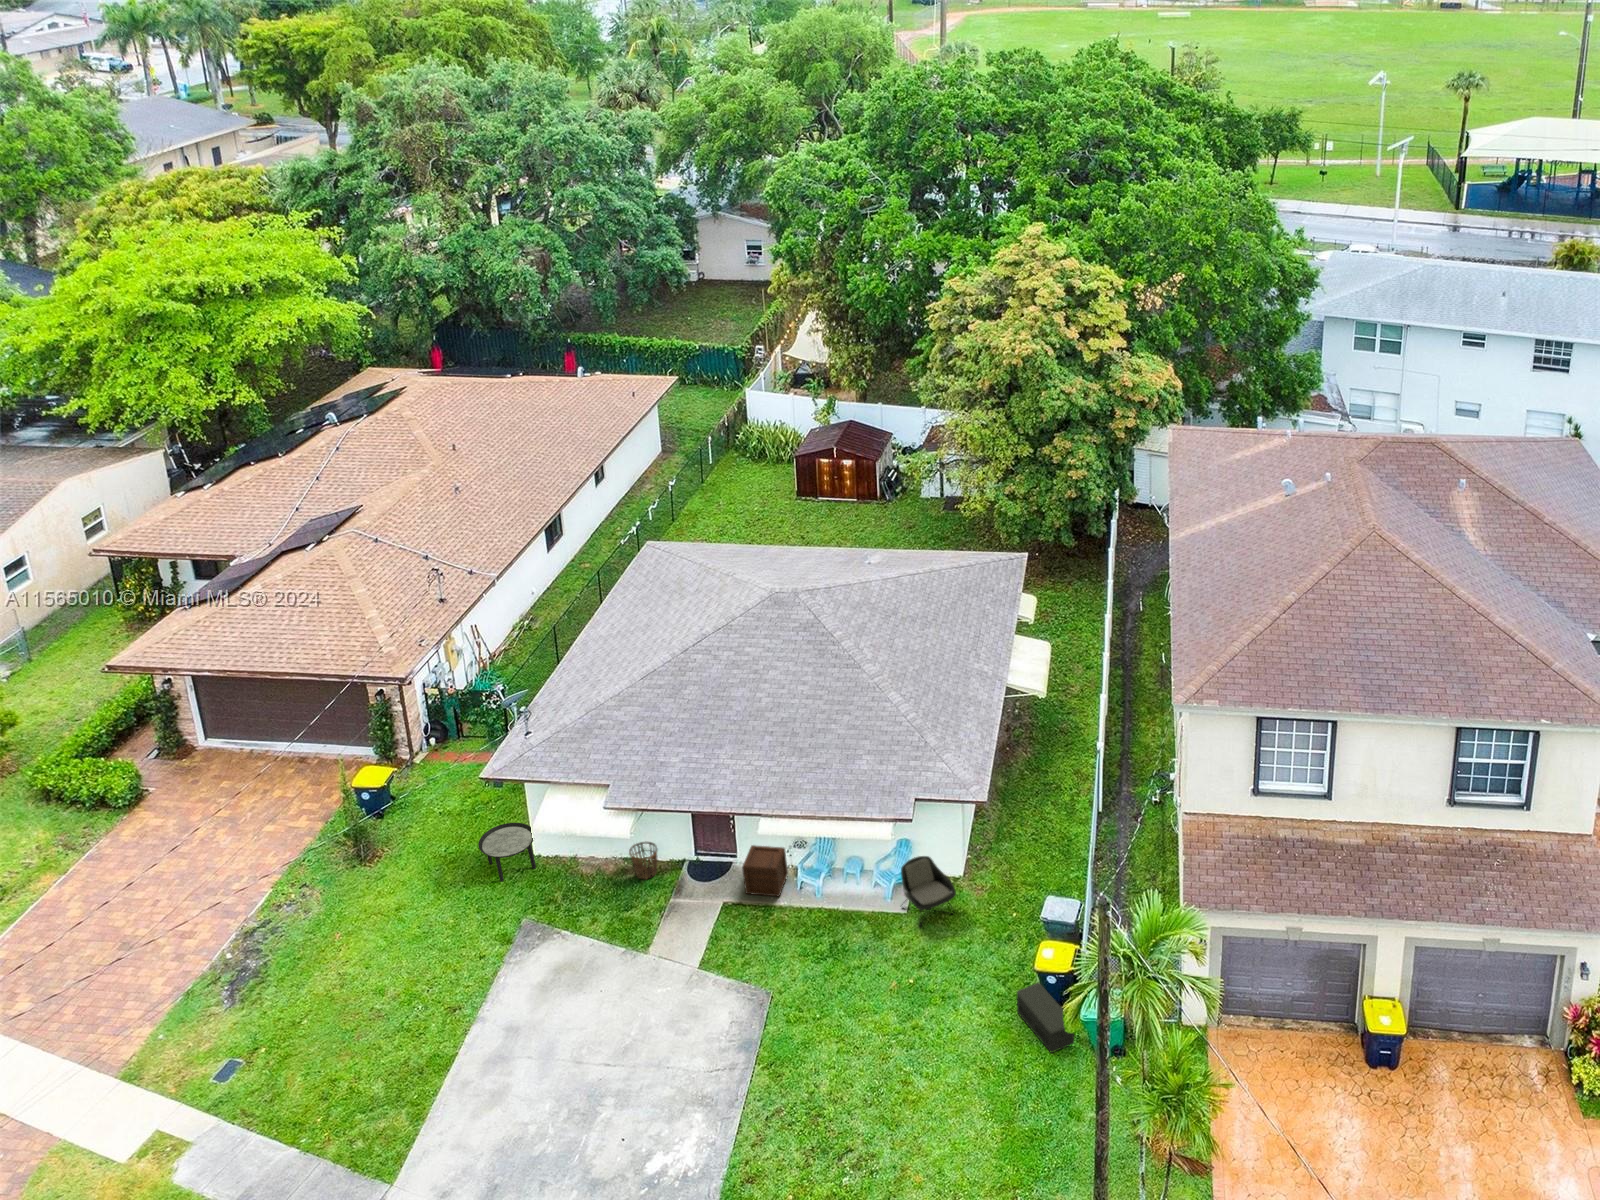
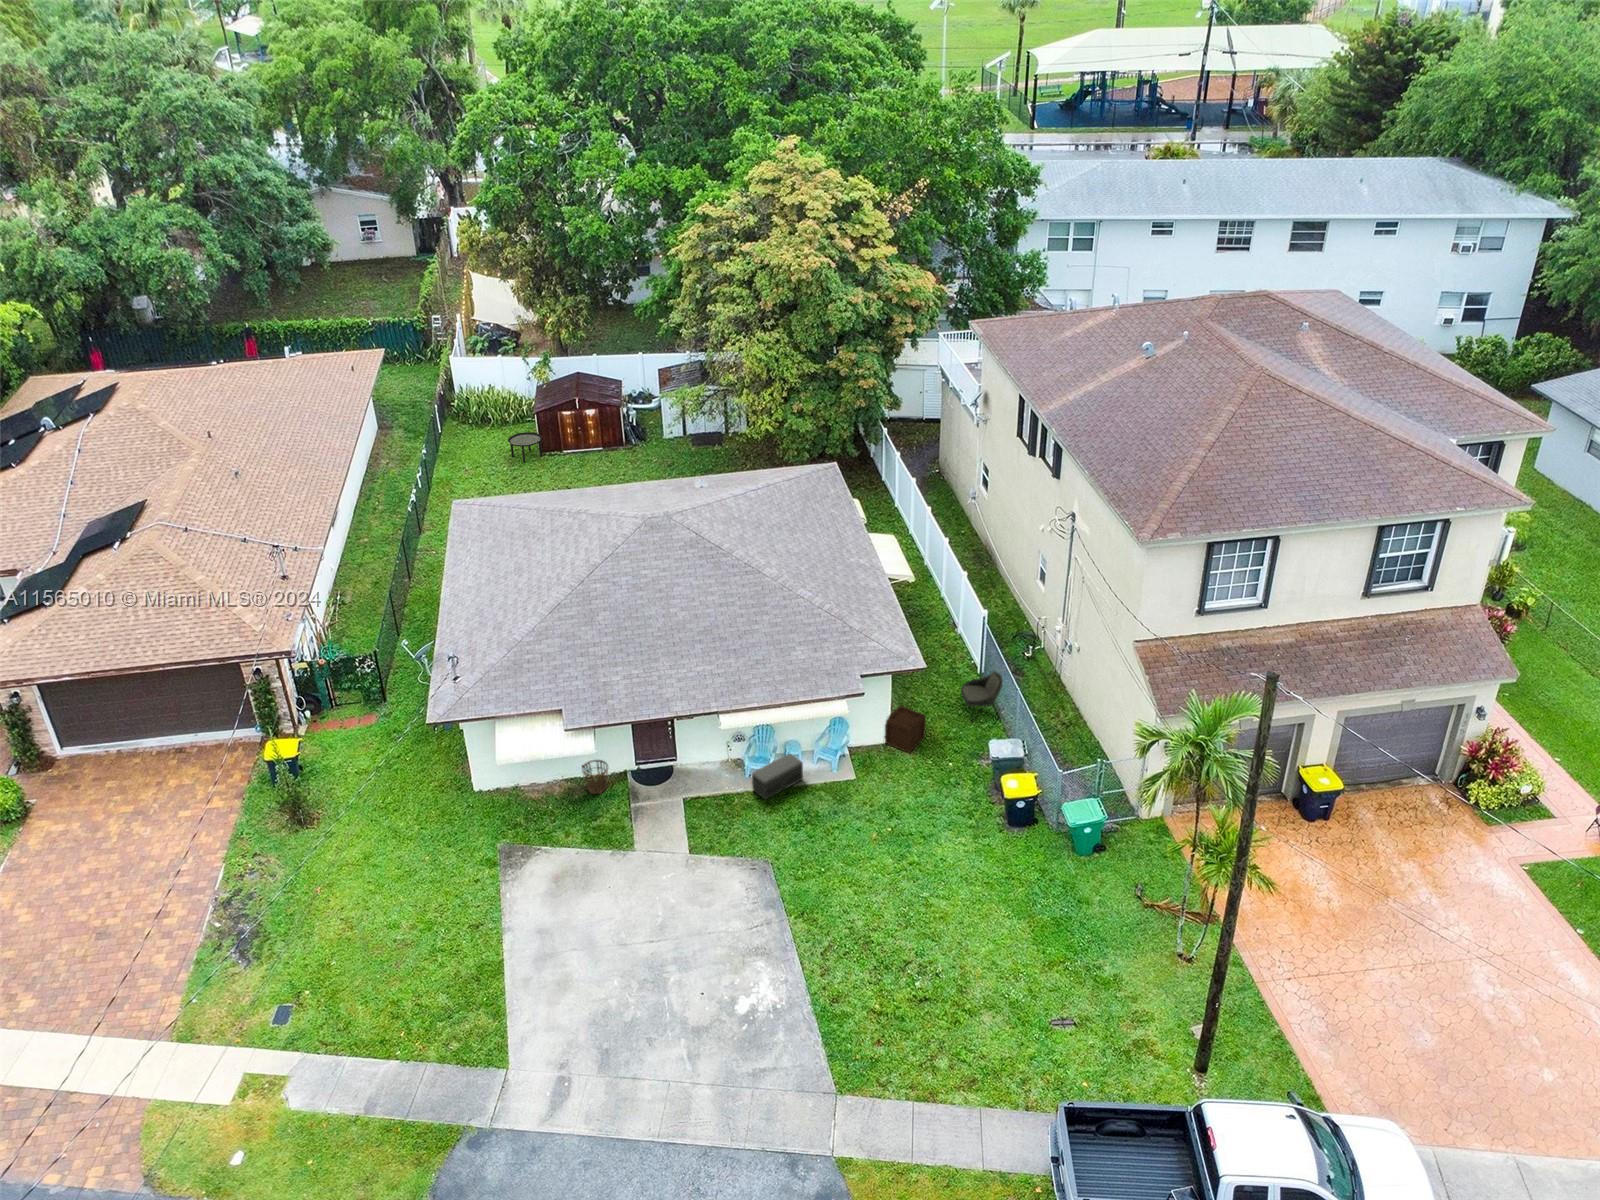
round table: present [478,823,536,882] -> present [508,432,543,463]
wooden crate: present [742,845,788,896] -> present [884,706,926,753]
lounge chair: present [901,856,956,927] -> present [961,671,1003,721]
storage bench: present [1017,983,1074,1053] -> present [752,754,803,799]

